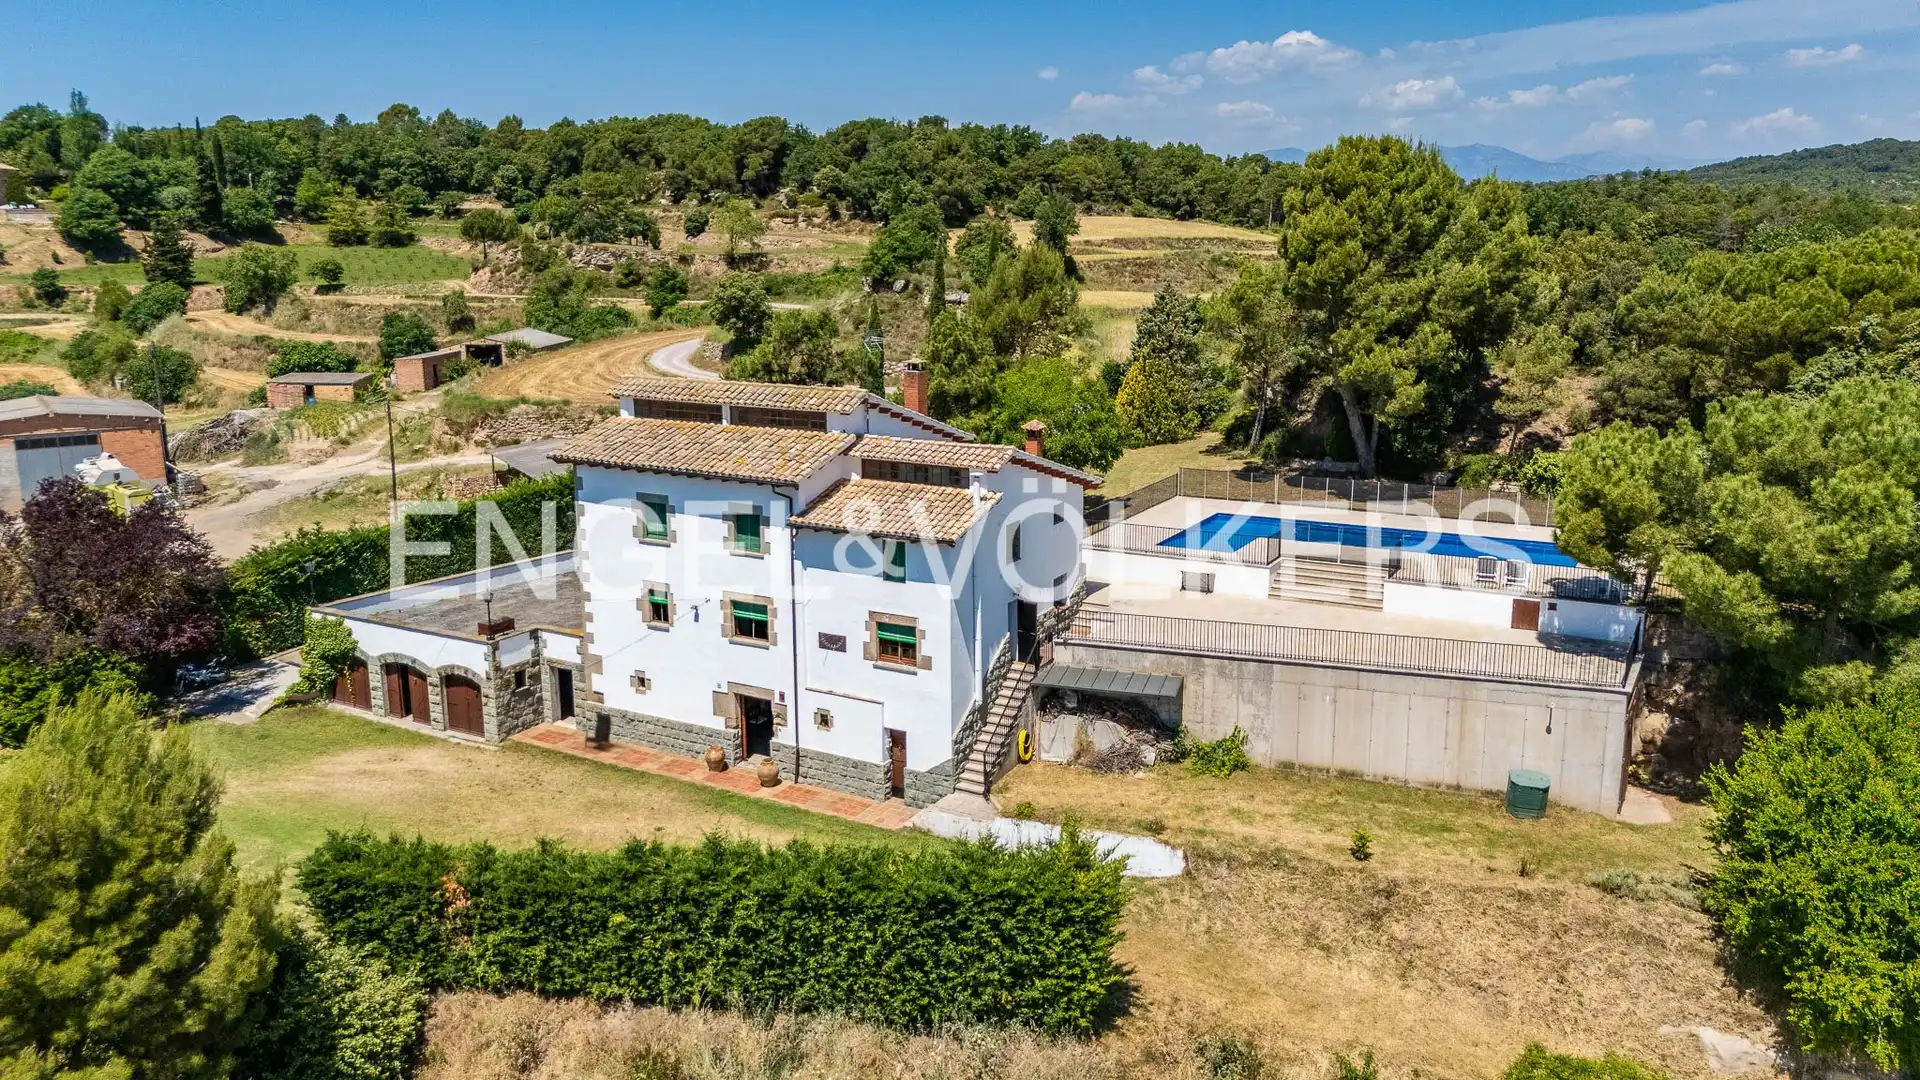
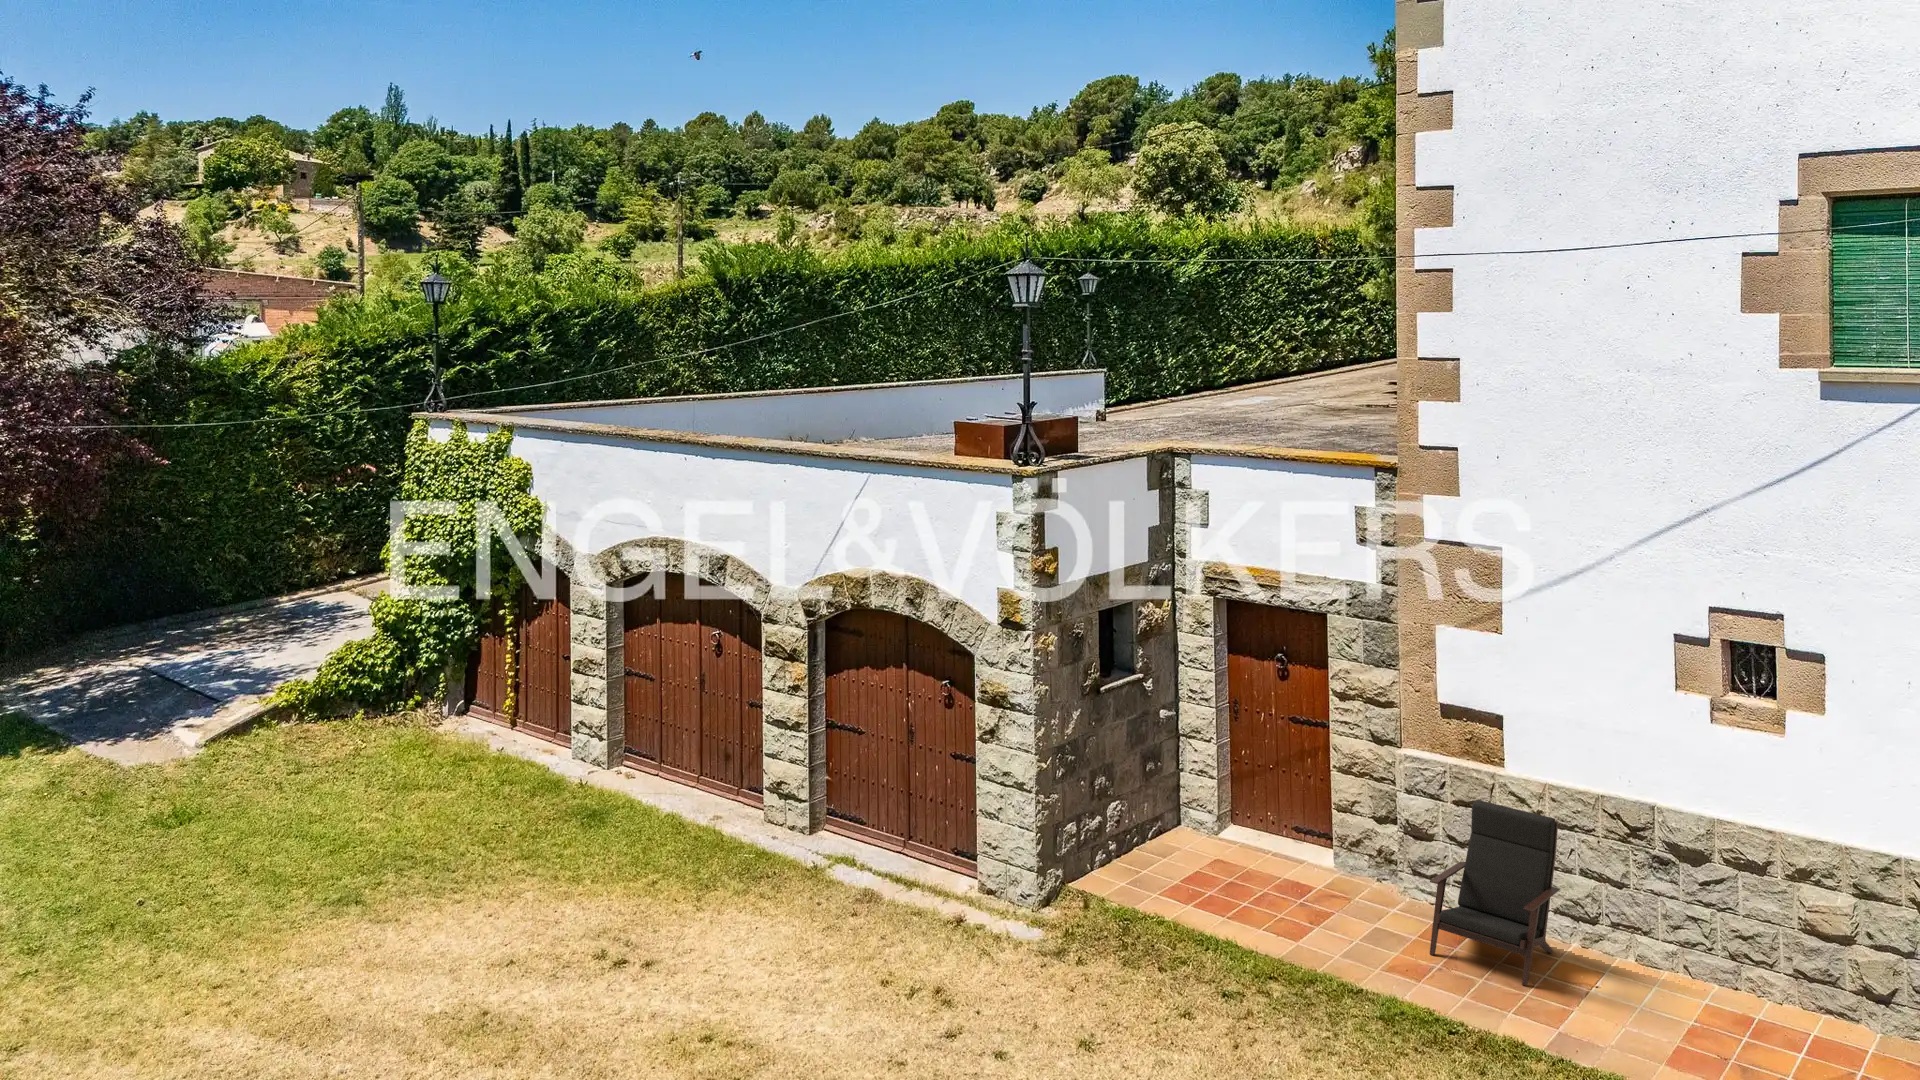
round table: present [290,692,320,706] -> none [339,667,430,739]

